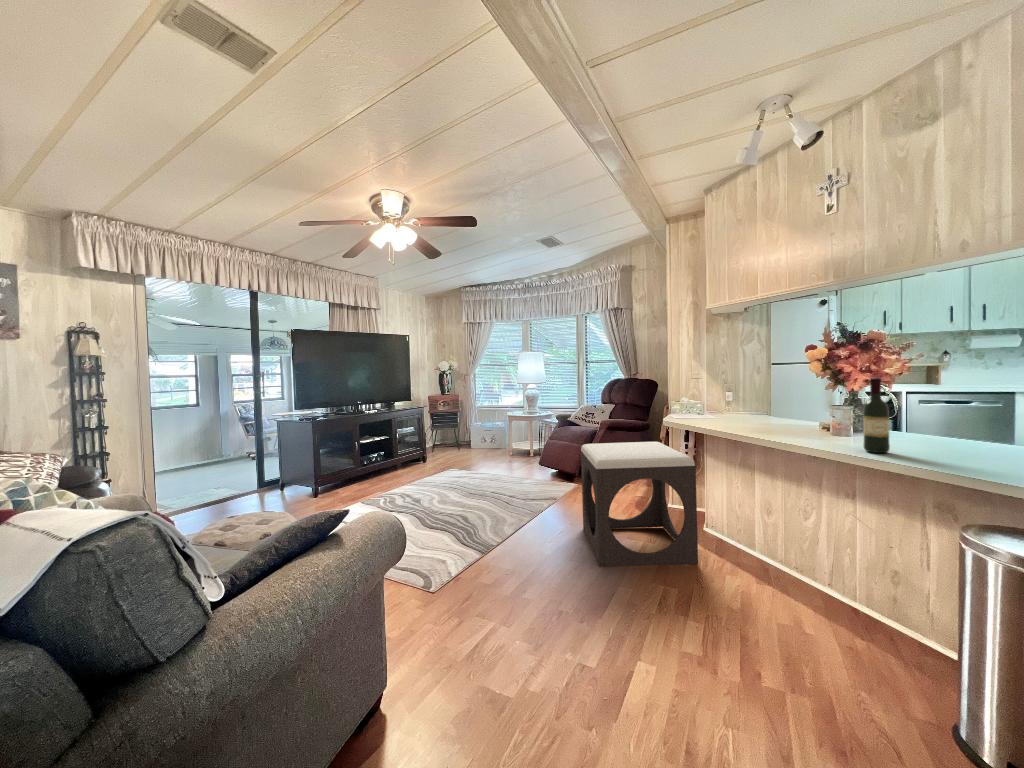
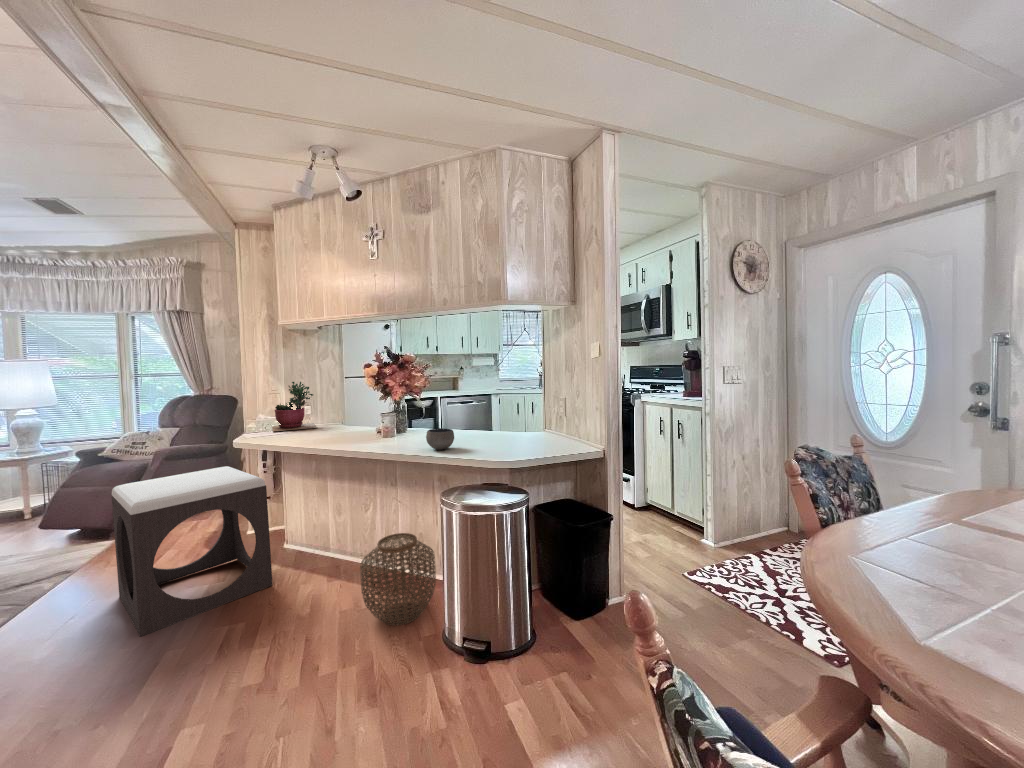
succulent plant: none [692,366,739,415] -> present [272,382,317,431]
wine bottle: present [863,378,890,453] -> none [396,392,413,449]
bowl: none [919,432,977,463] -> present [426,428,454,450]
woven basket: none [810,559,935,685] -> present [360,533,436,625]

